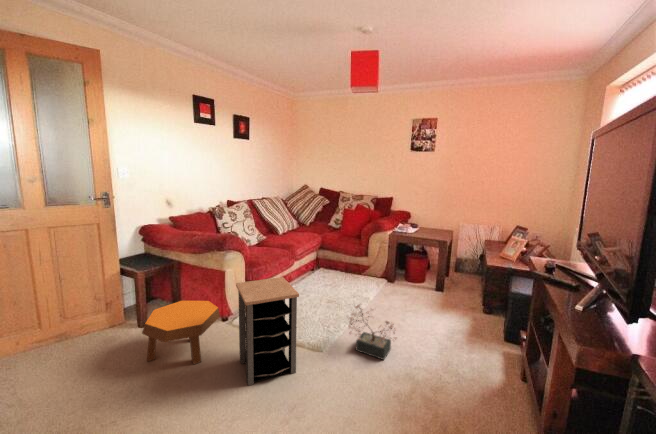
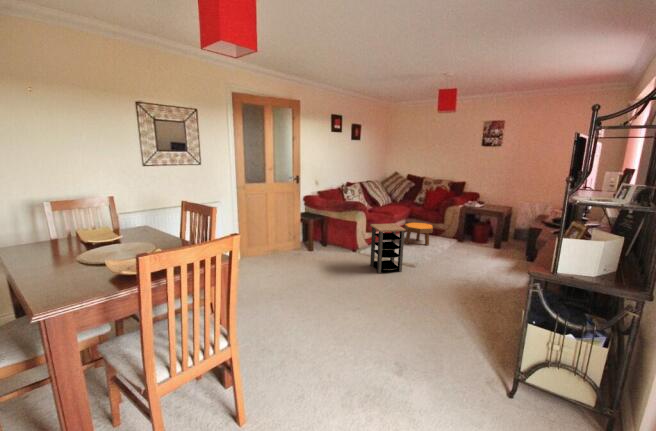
footstool: present [142,301,220,364] -> present [404,223,433,245]
decorative plant: present [349,305,396,360] -> none [430,242,461,272]

